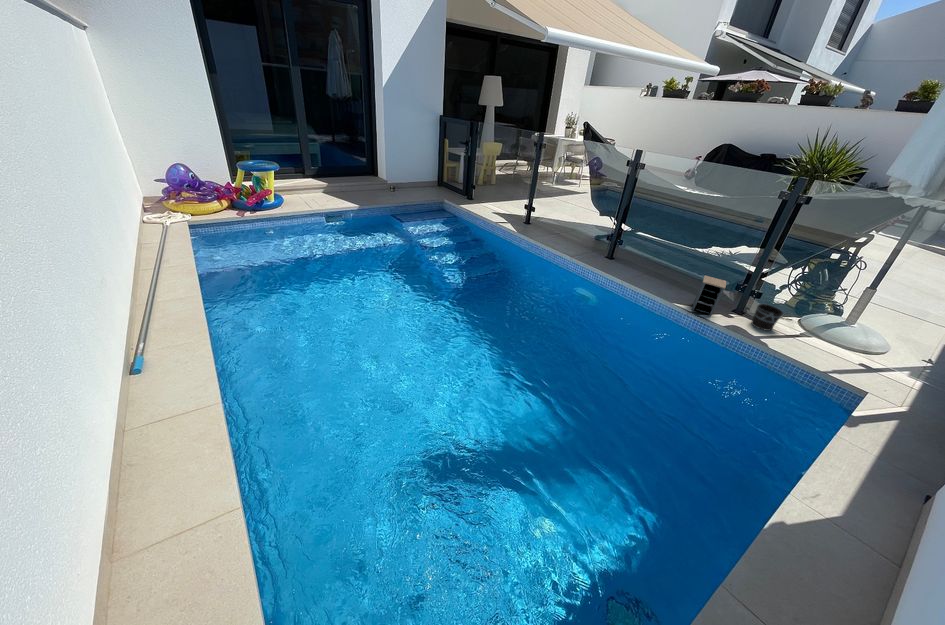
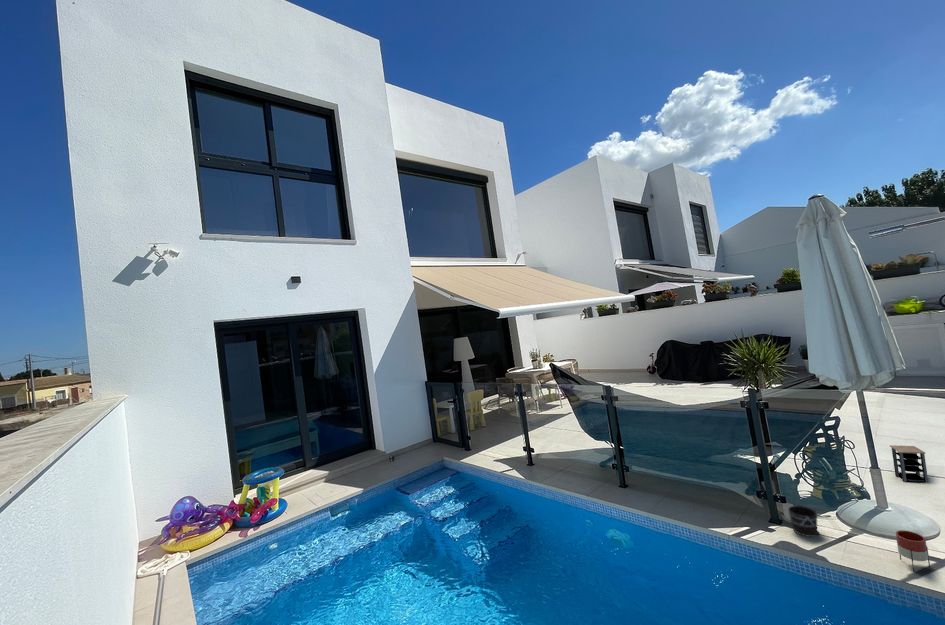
side table: present [691,276,726,316] -> present [890,445,928,483]
planter: none [834,337,872,370] -> present [896,530,930,571]

